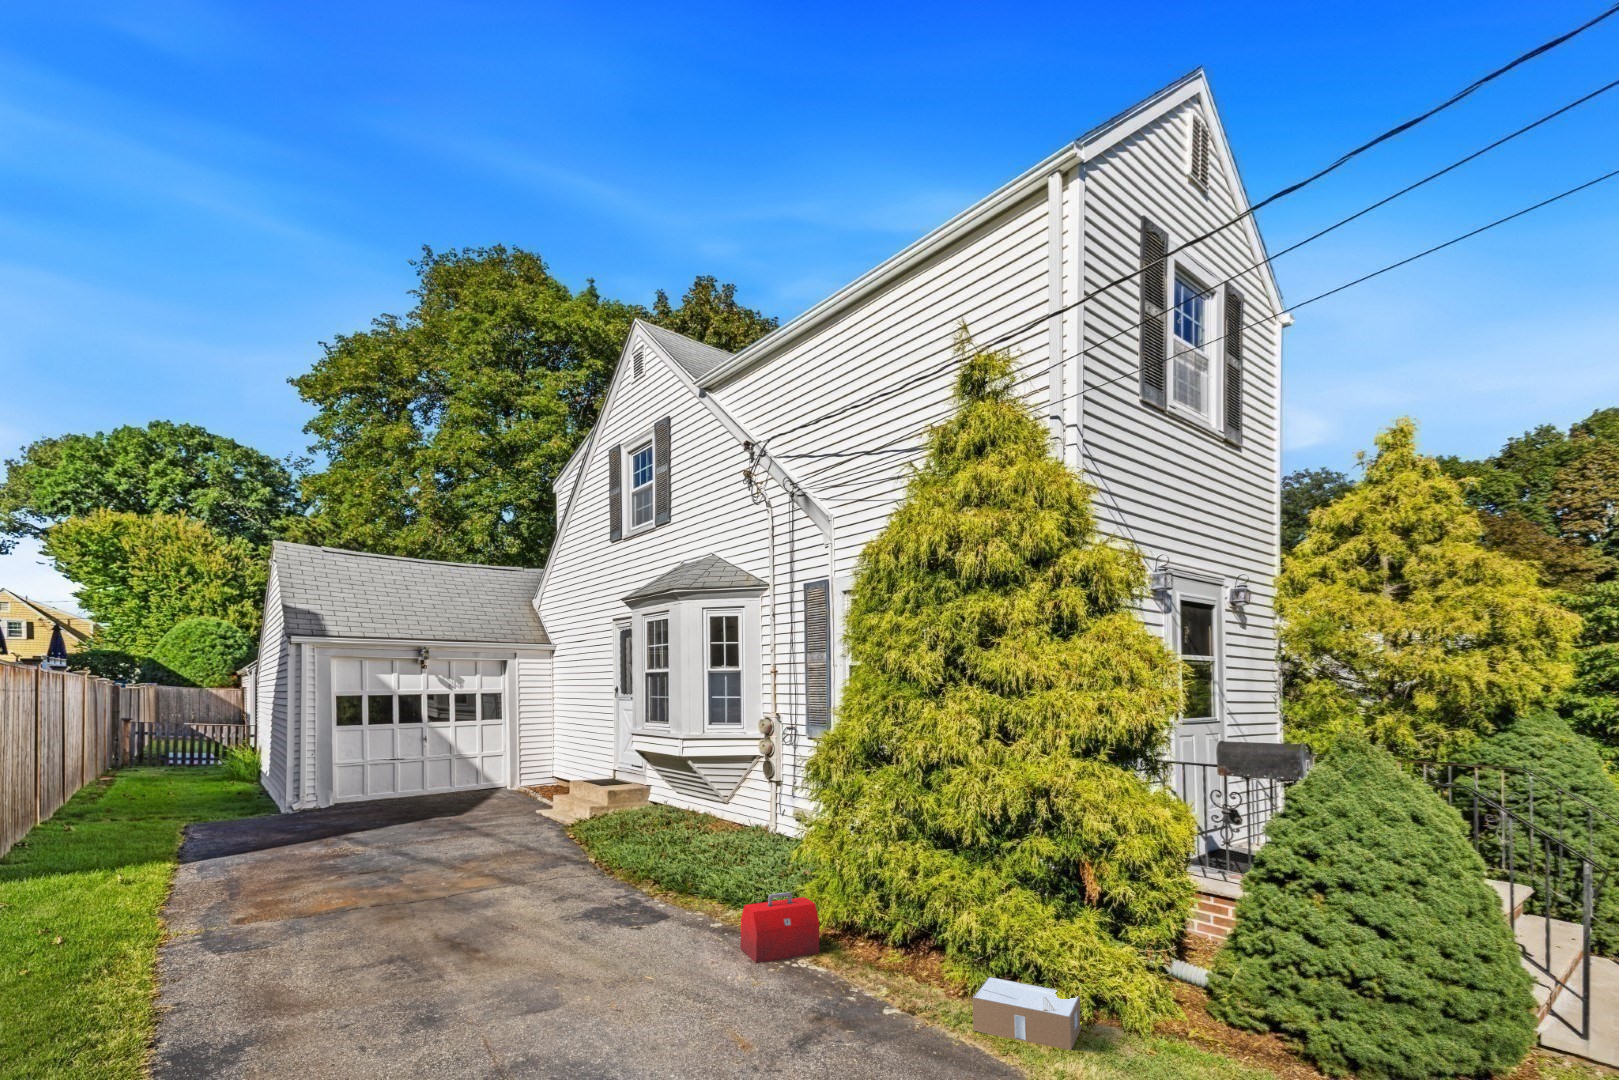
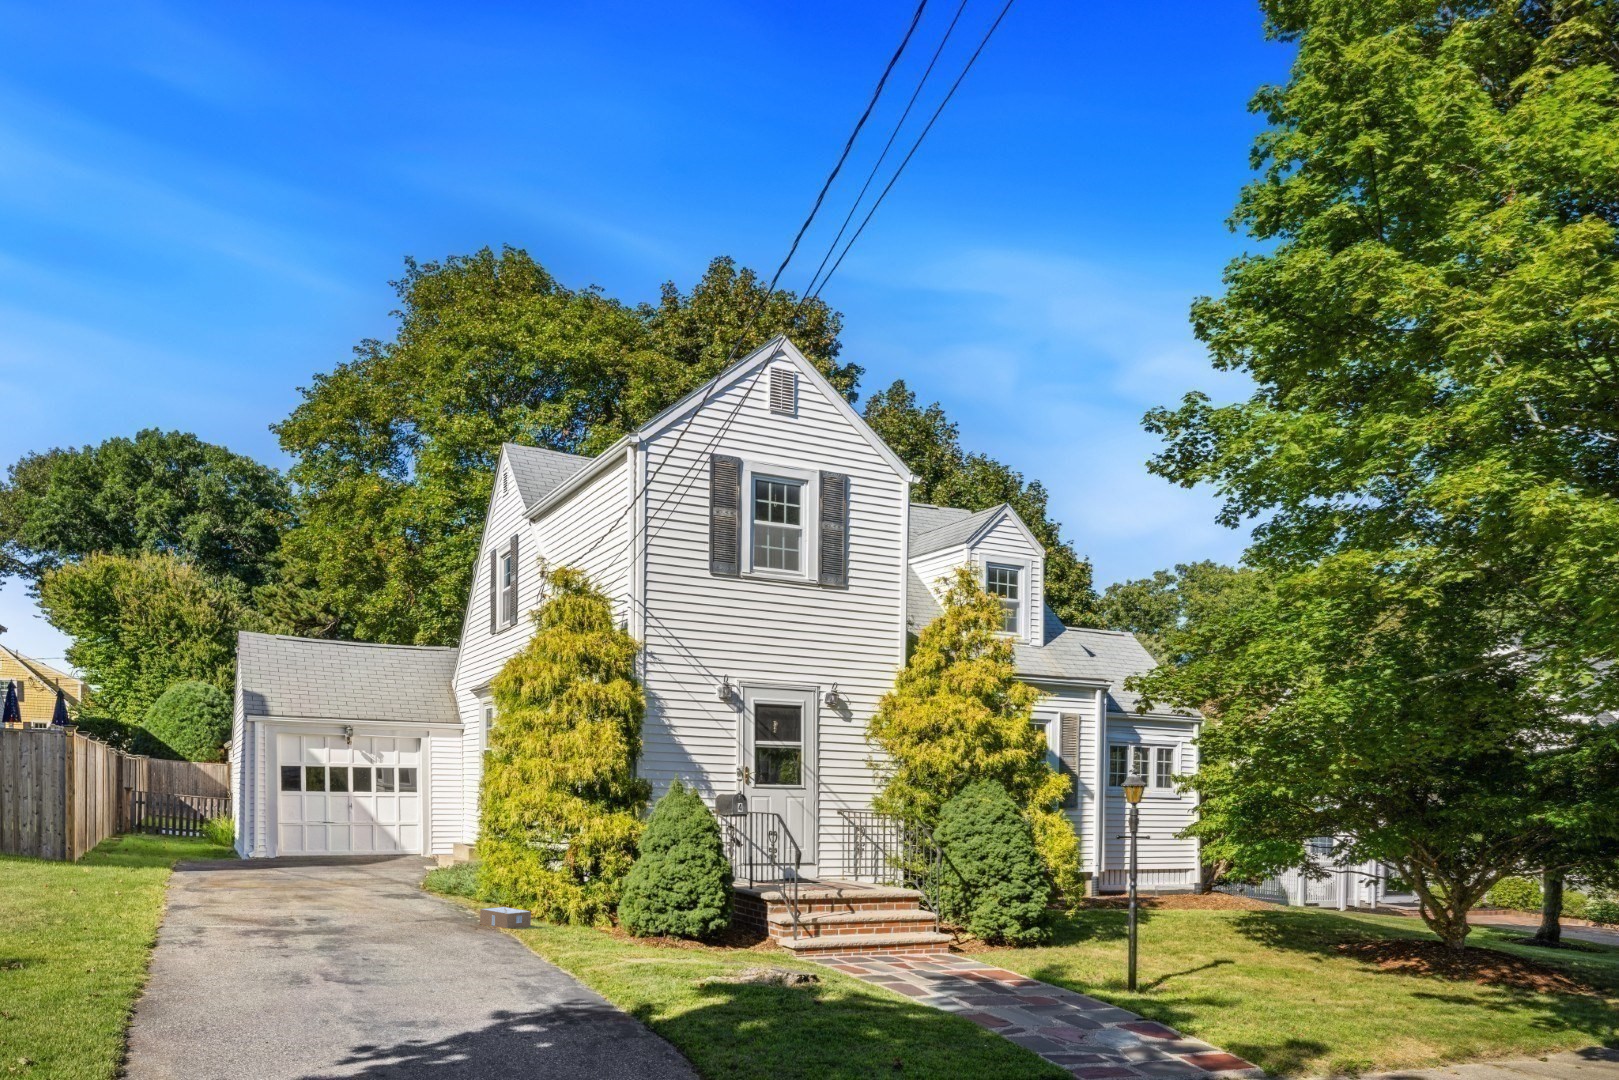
toolbox: present [740,892,819,963] -> none [428,878,470,912]

